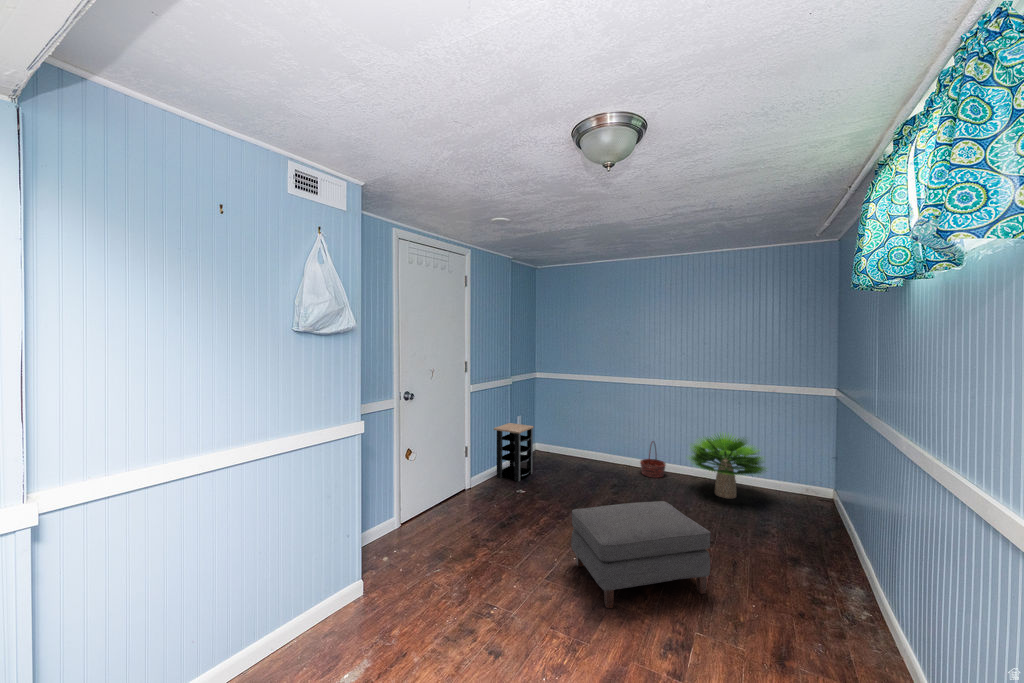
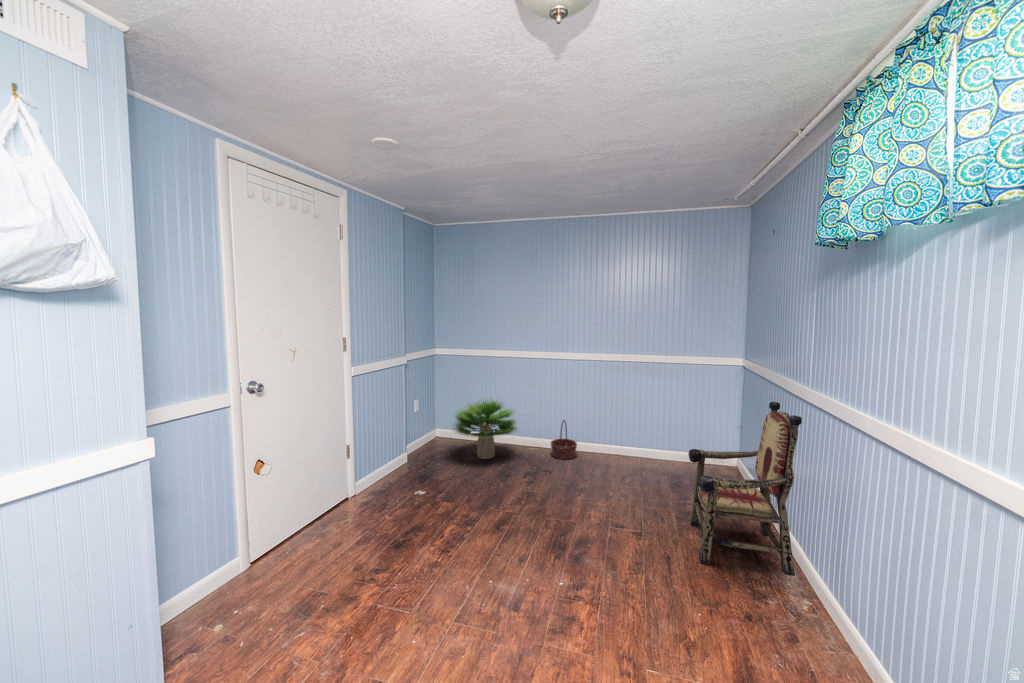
side table: present [494,423,534,482] -> none [383,410,433,480]
armchair: none [765,429,867,593] -> present [688,402,802,576]
potted plant: present [689,434,766,499] -> present [454,400,517,459]
ottoman: present [571,501,711,608] -> none [485,497,651,654]

